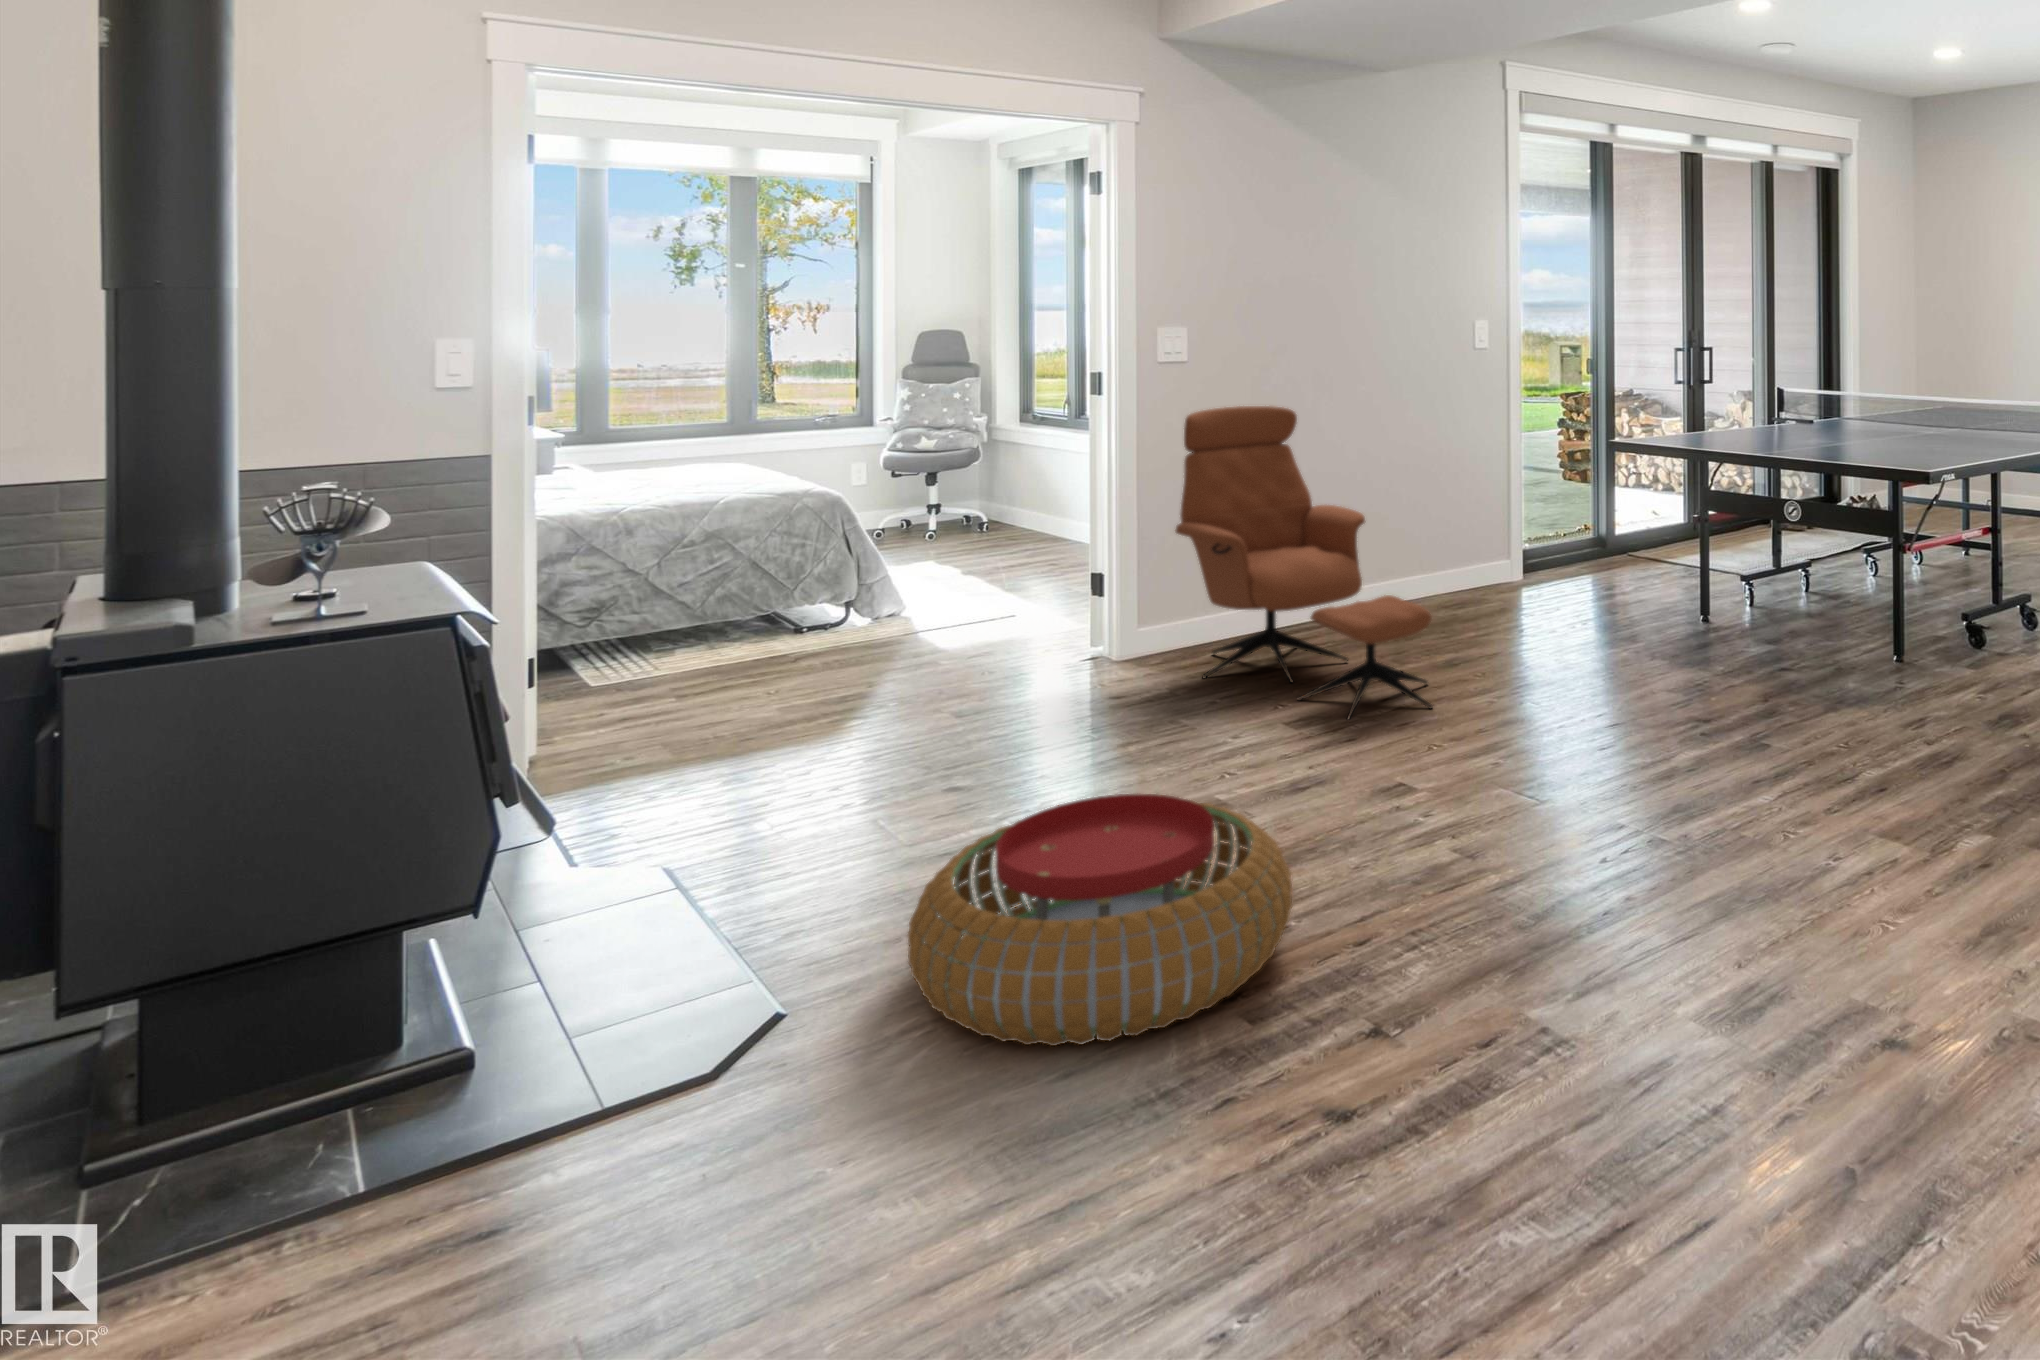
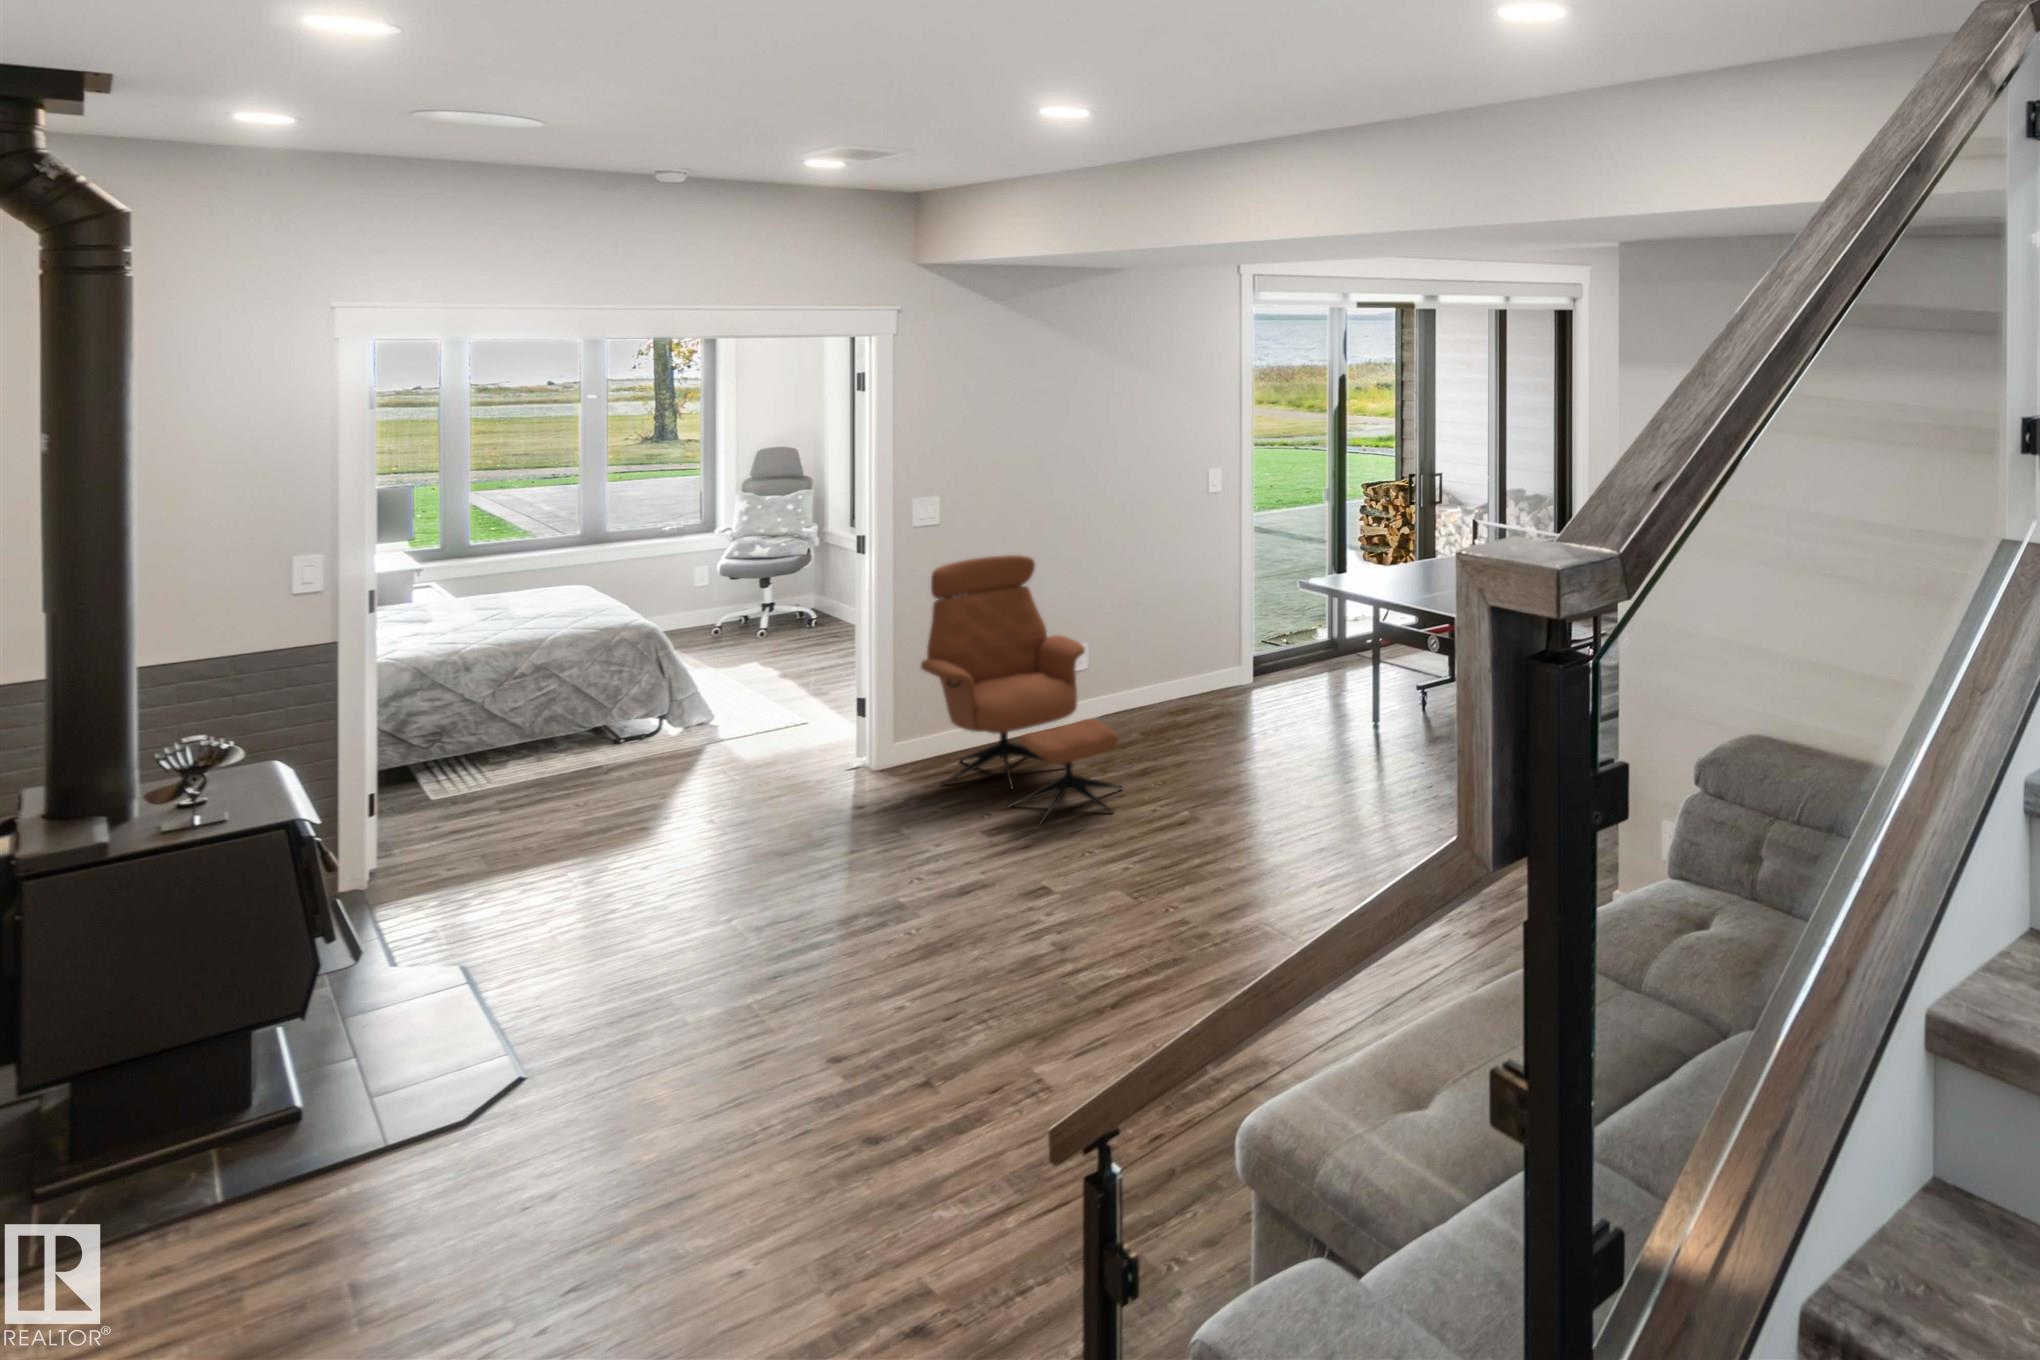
pouf: present [908,794,1292,1046] -> none [610,914,902,1098]

